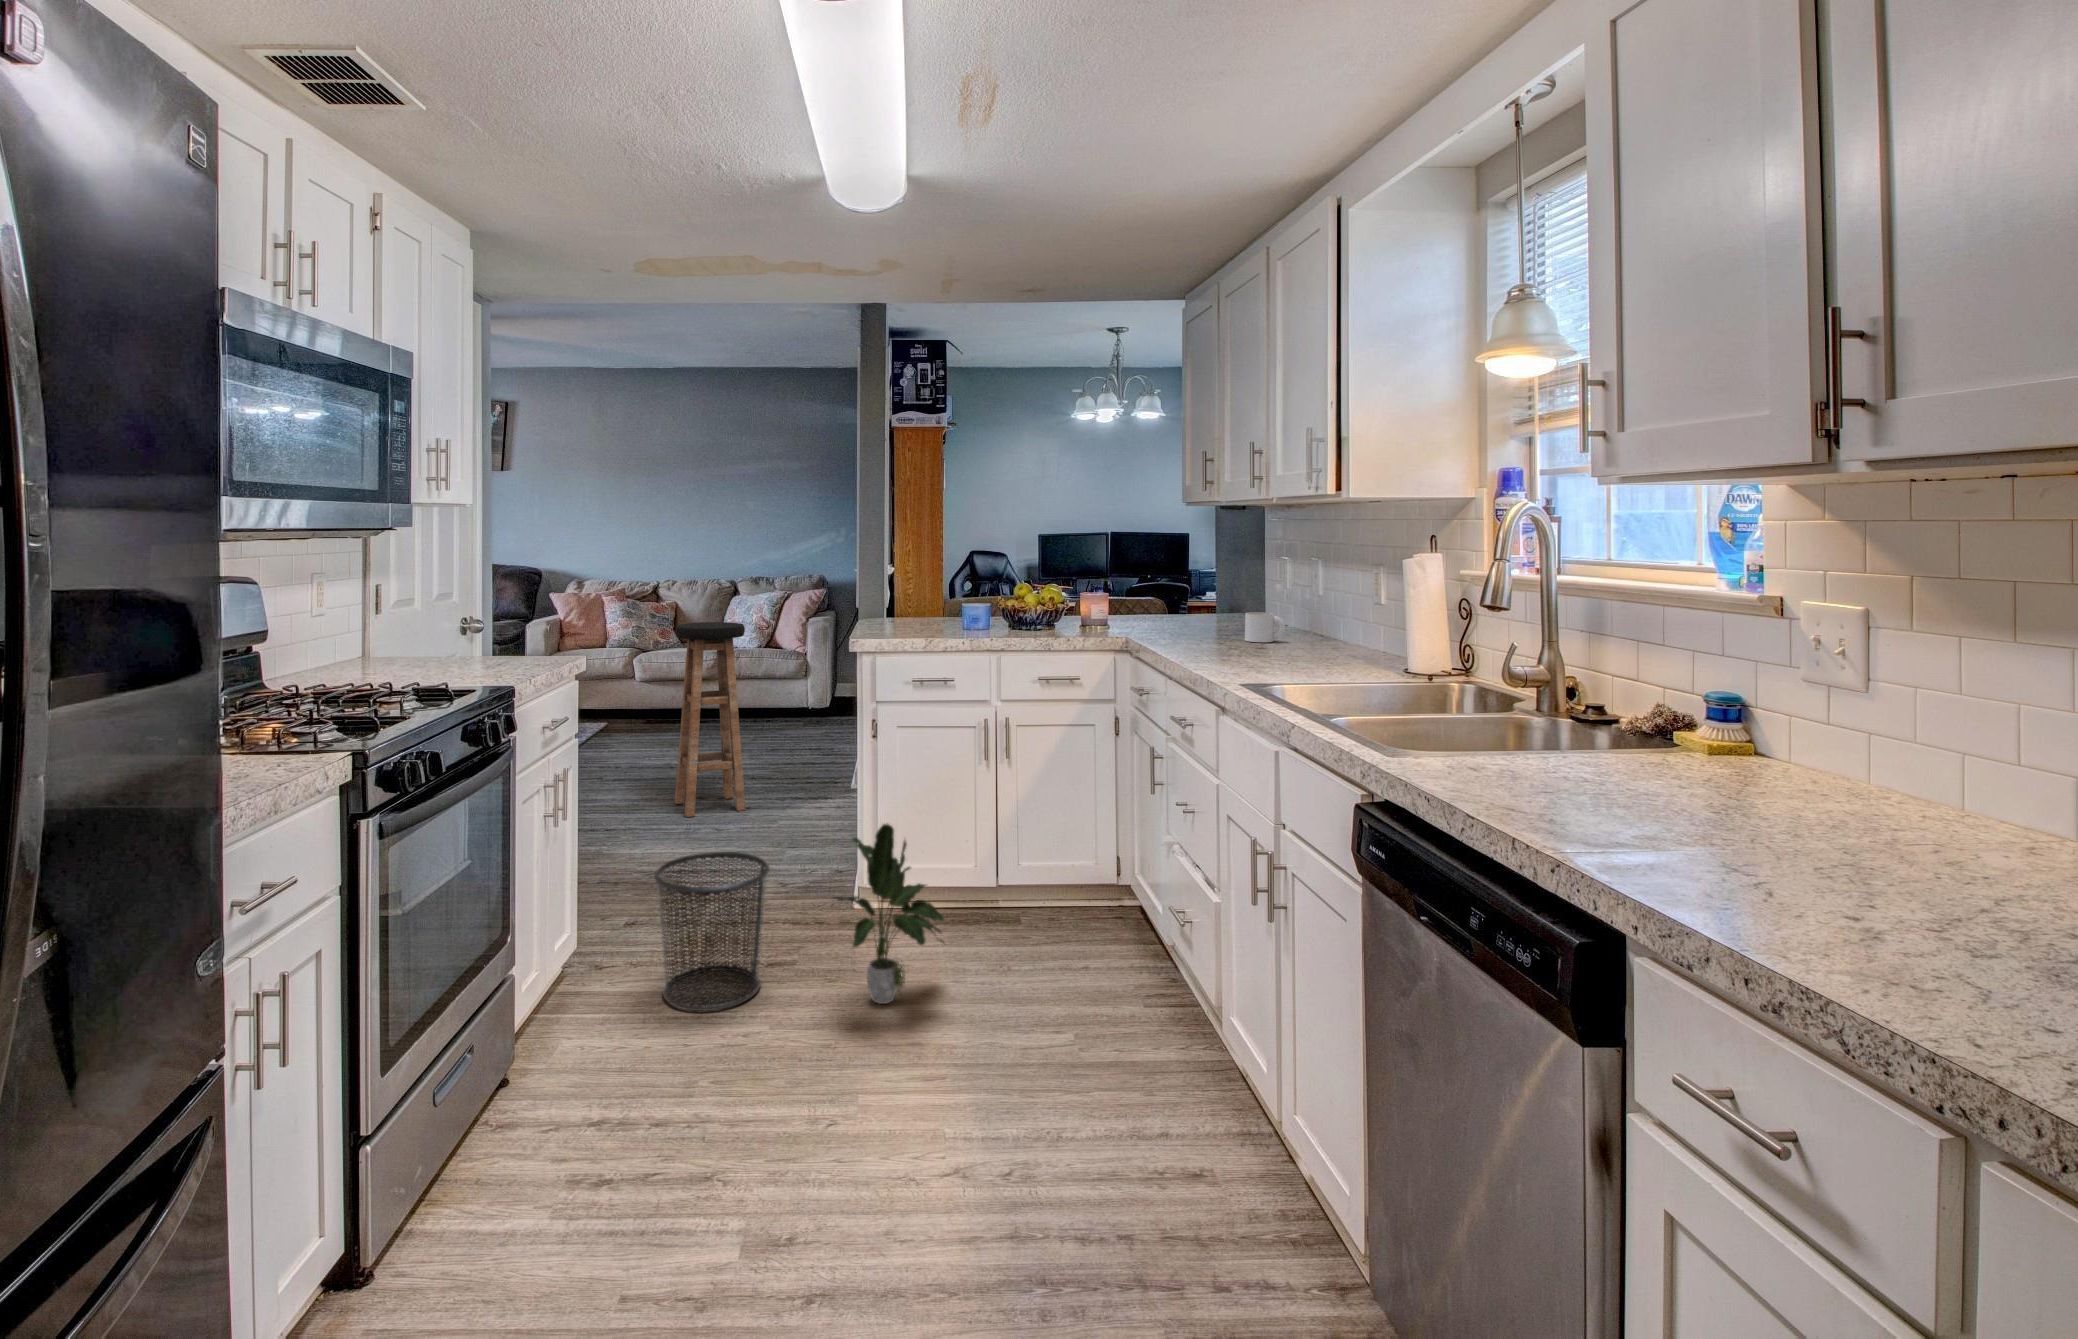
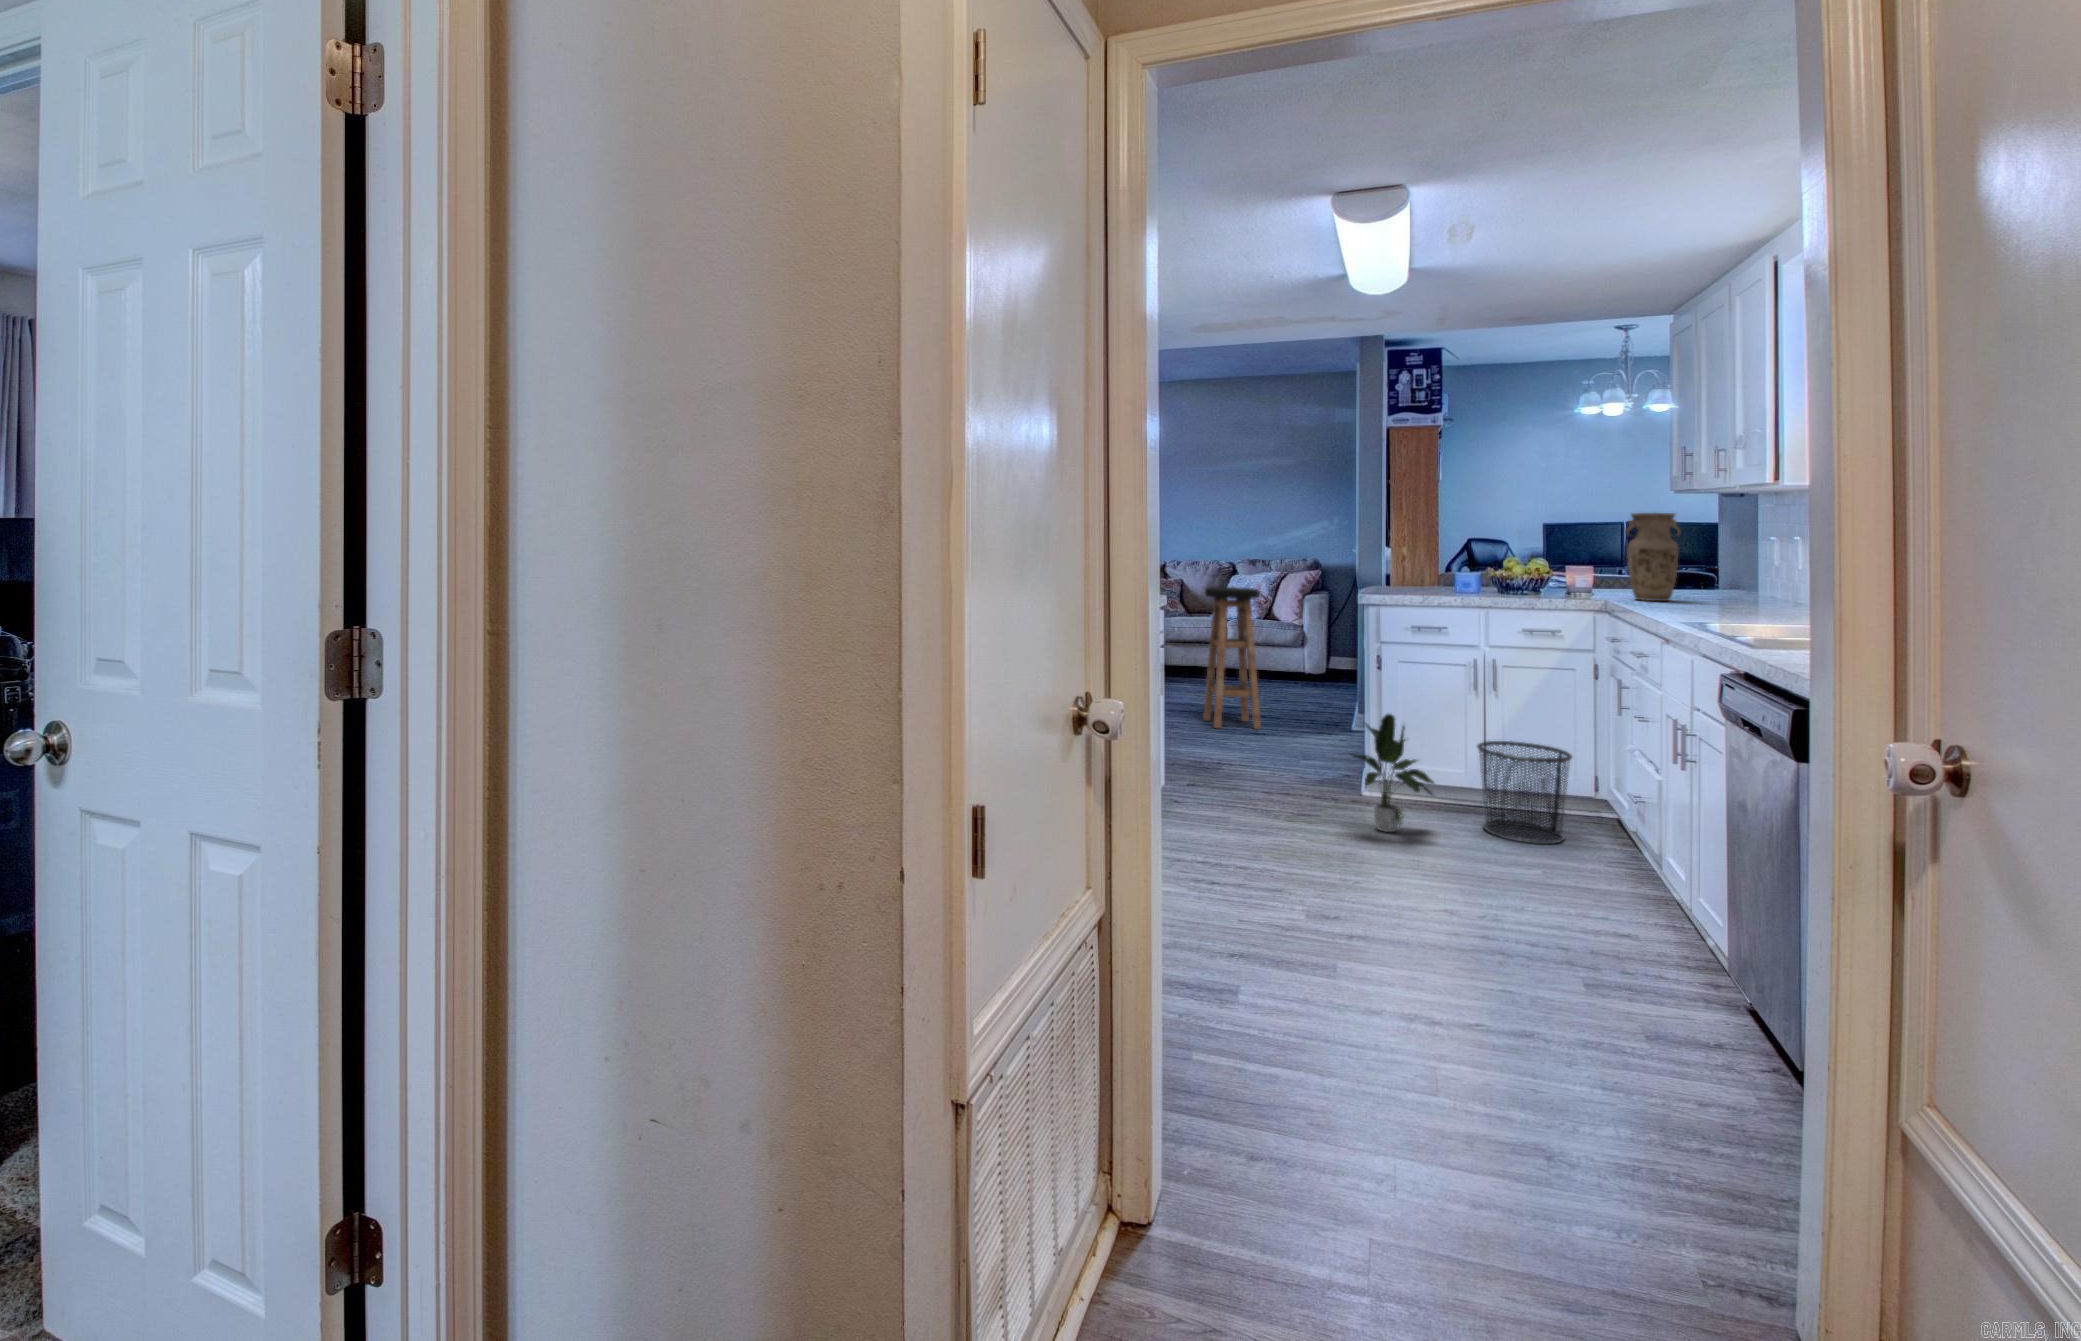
vase: none [1142,526,1194,634] -> present [1626,513,1681,601]
mug: present [1245,612,1285,642] -> none [1729,584,1773,609]
waste bin: present [654,852,769,1011] -> present [1477,741,1572,844]

